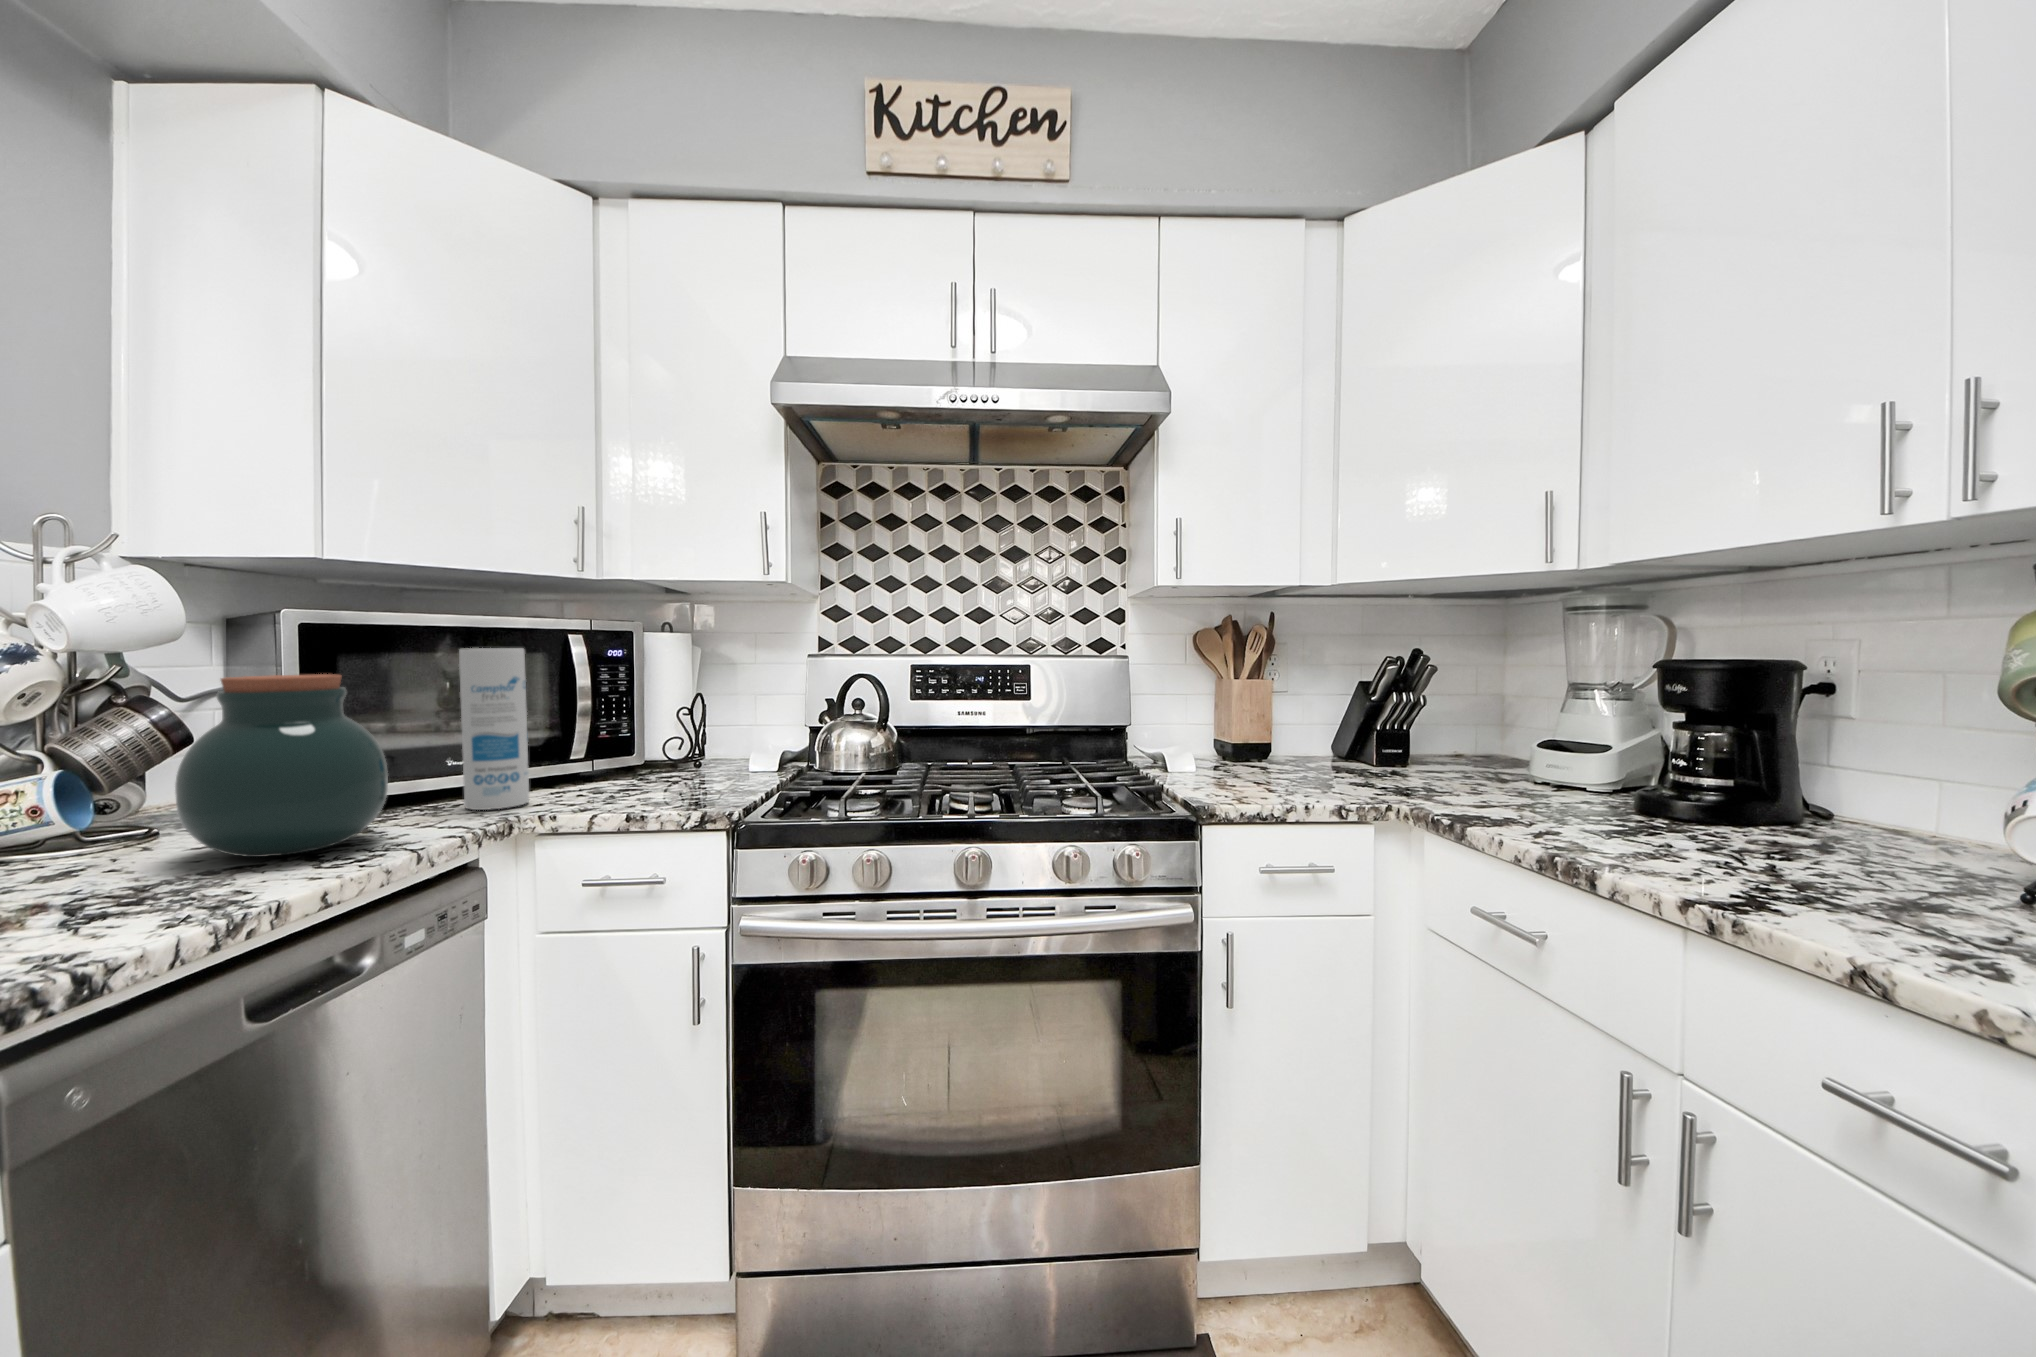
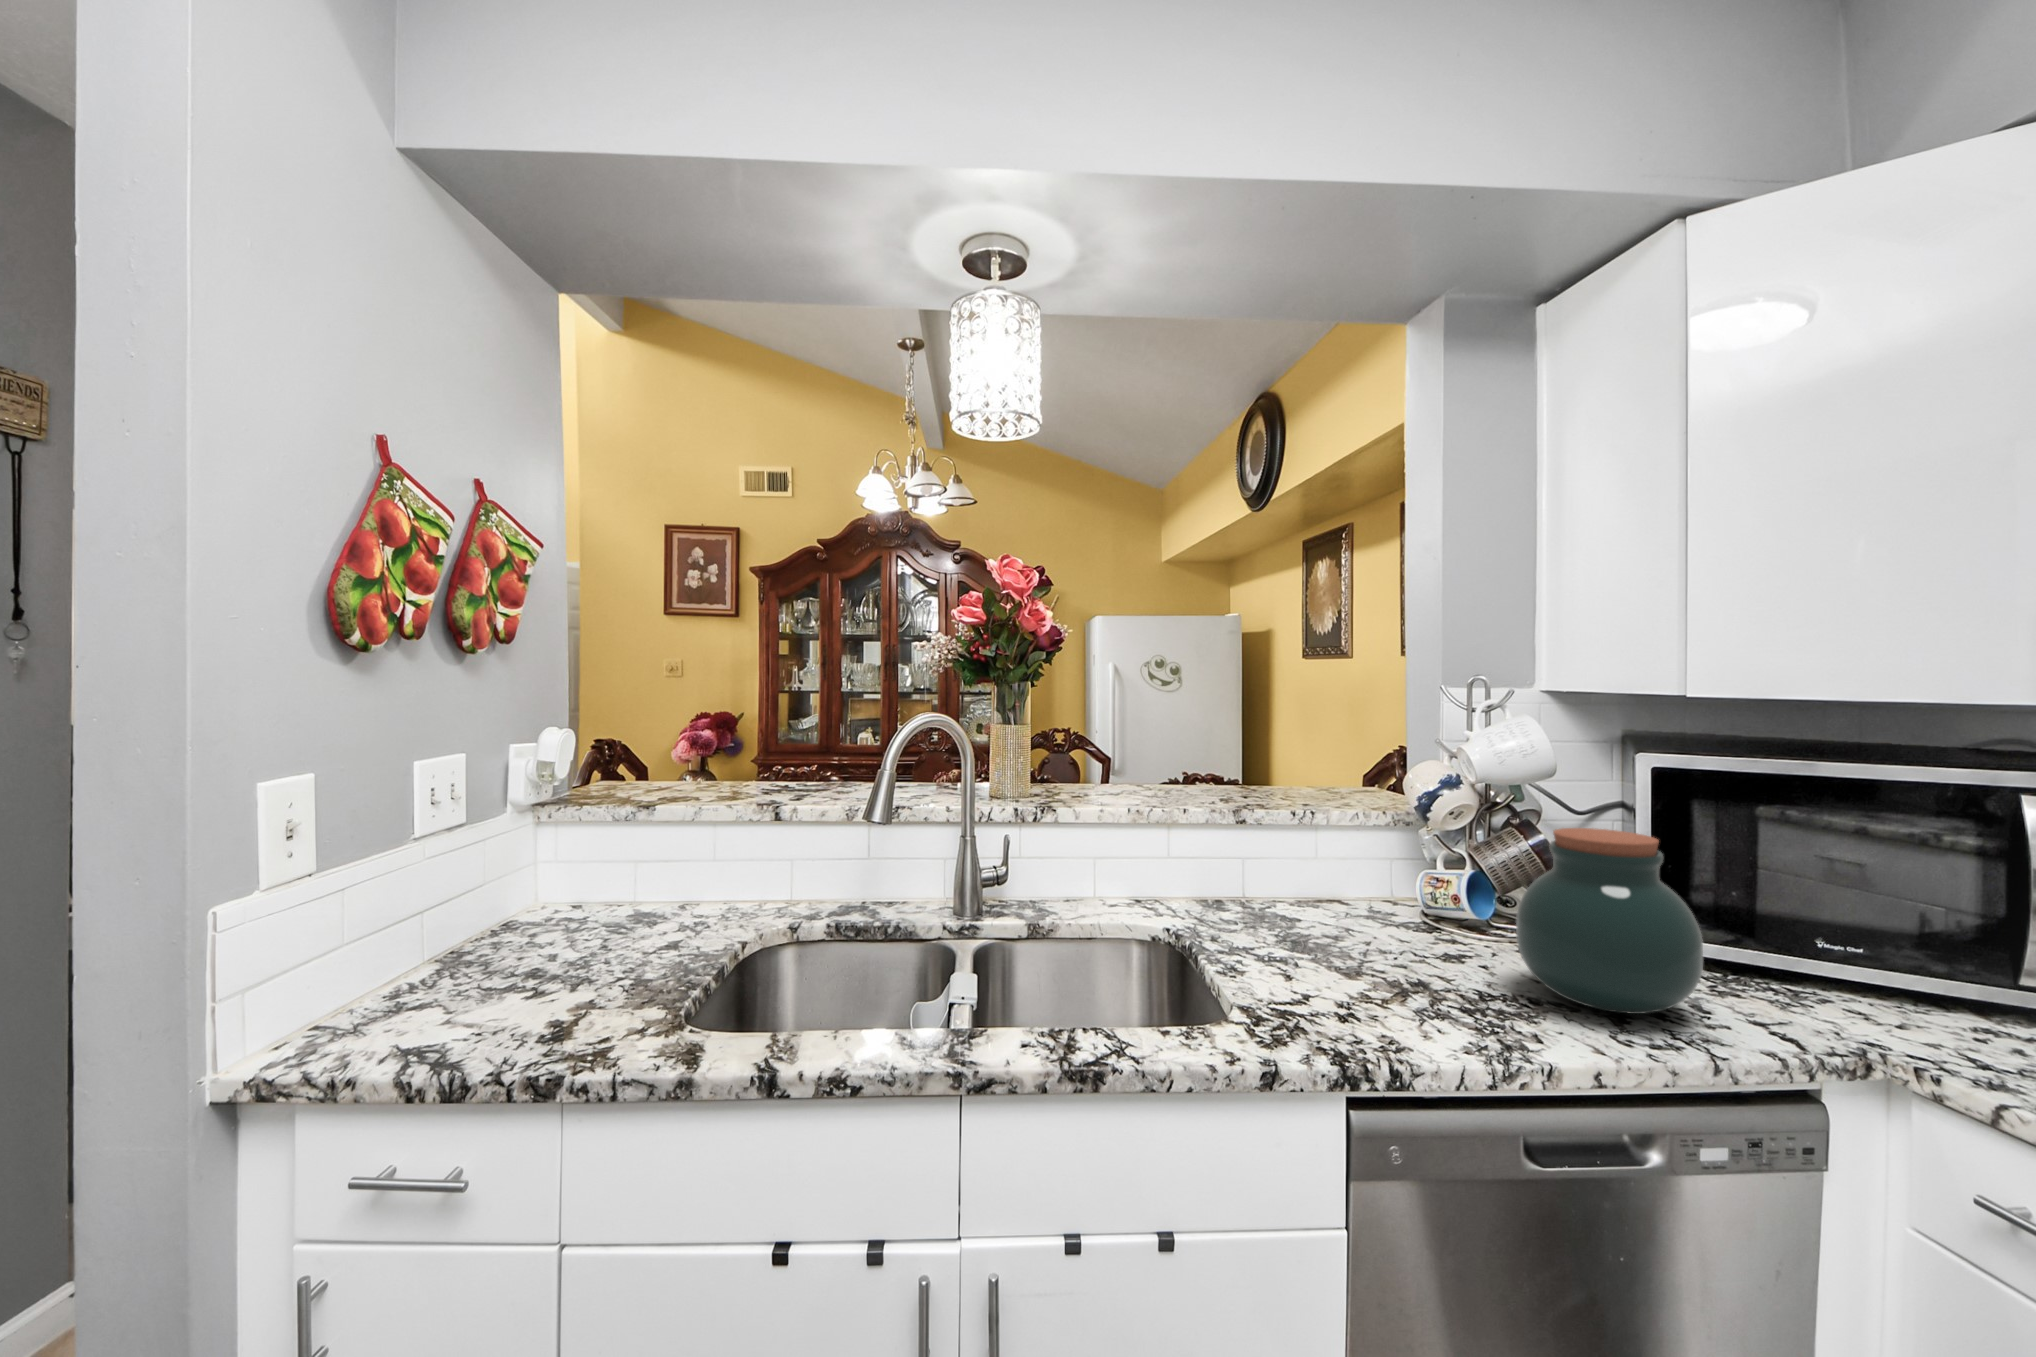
canister: present [459,648,529,810] -> none [1823,815,1925,1035]

